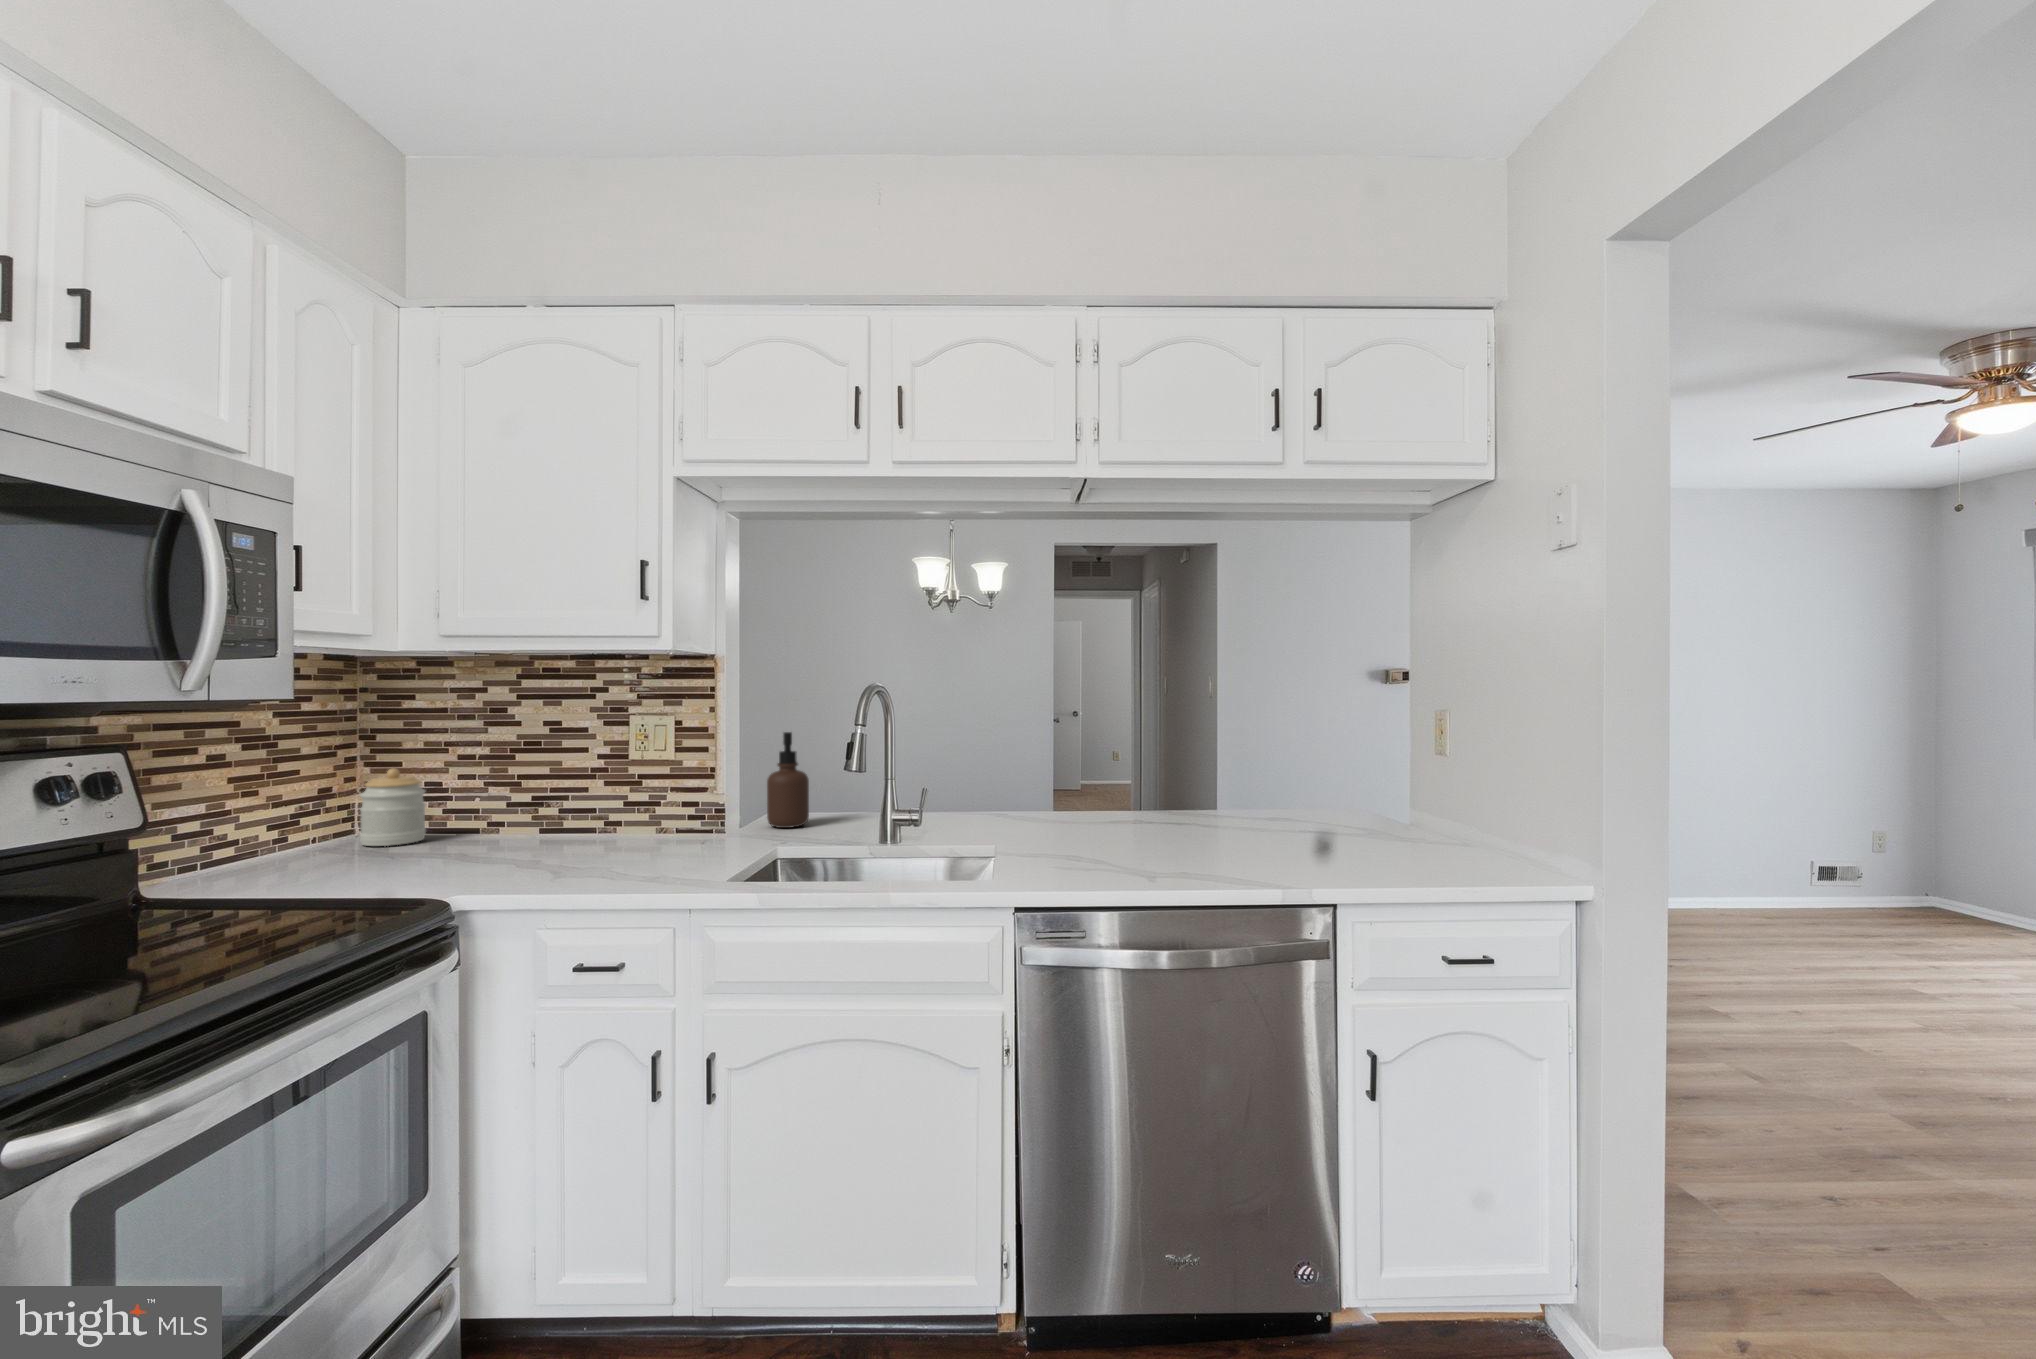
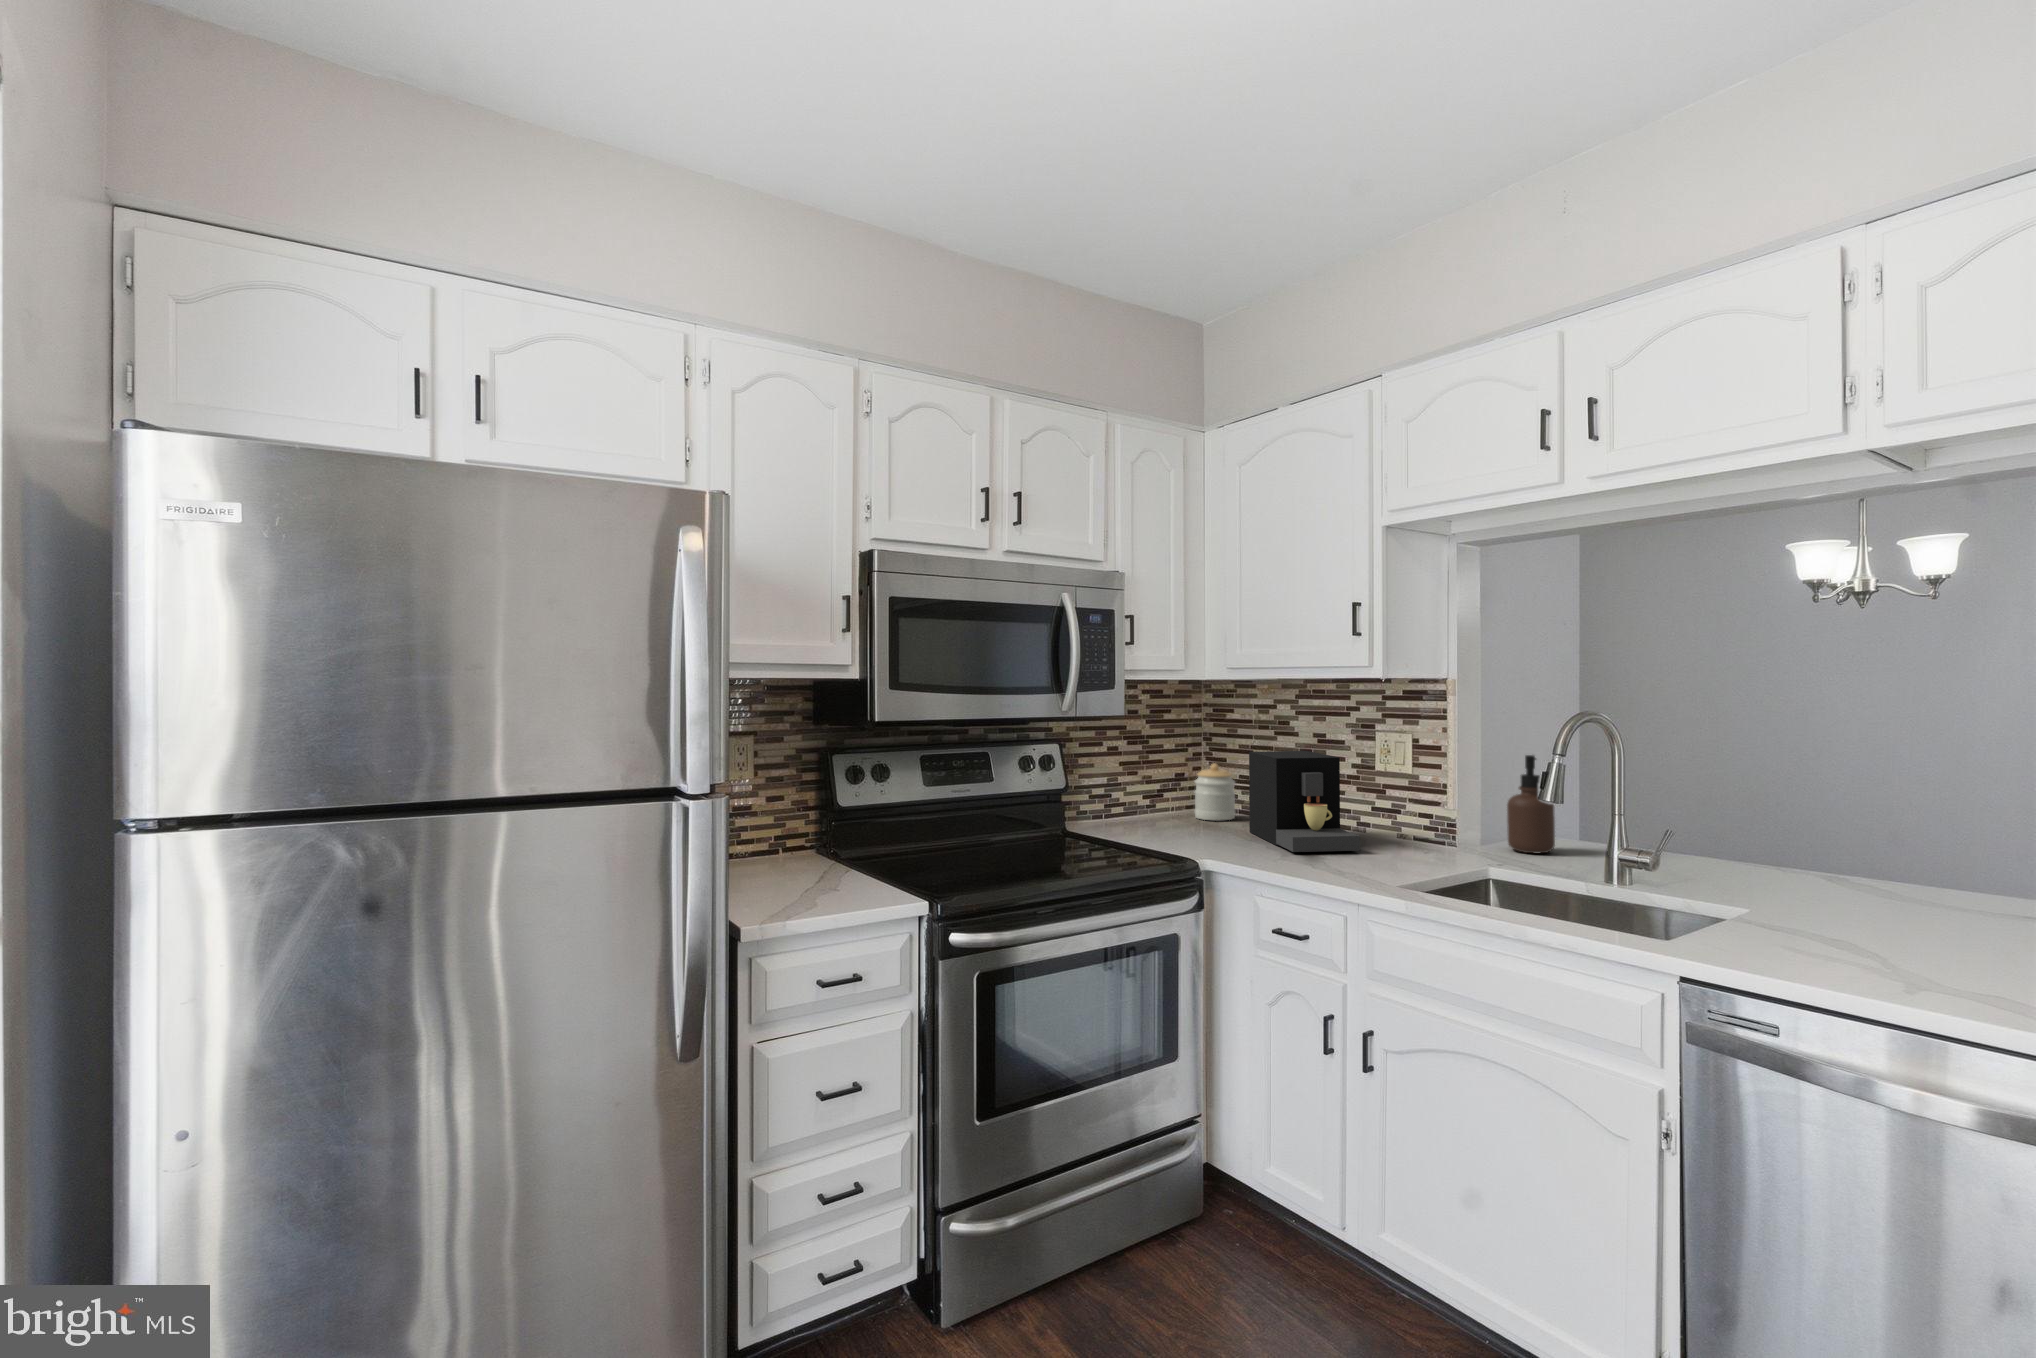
coffee maker: none [468,742,637,865] -> present [1249,751,1360,852]

